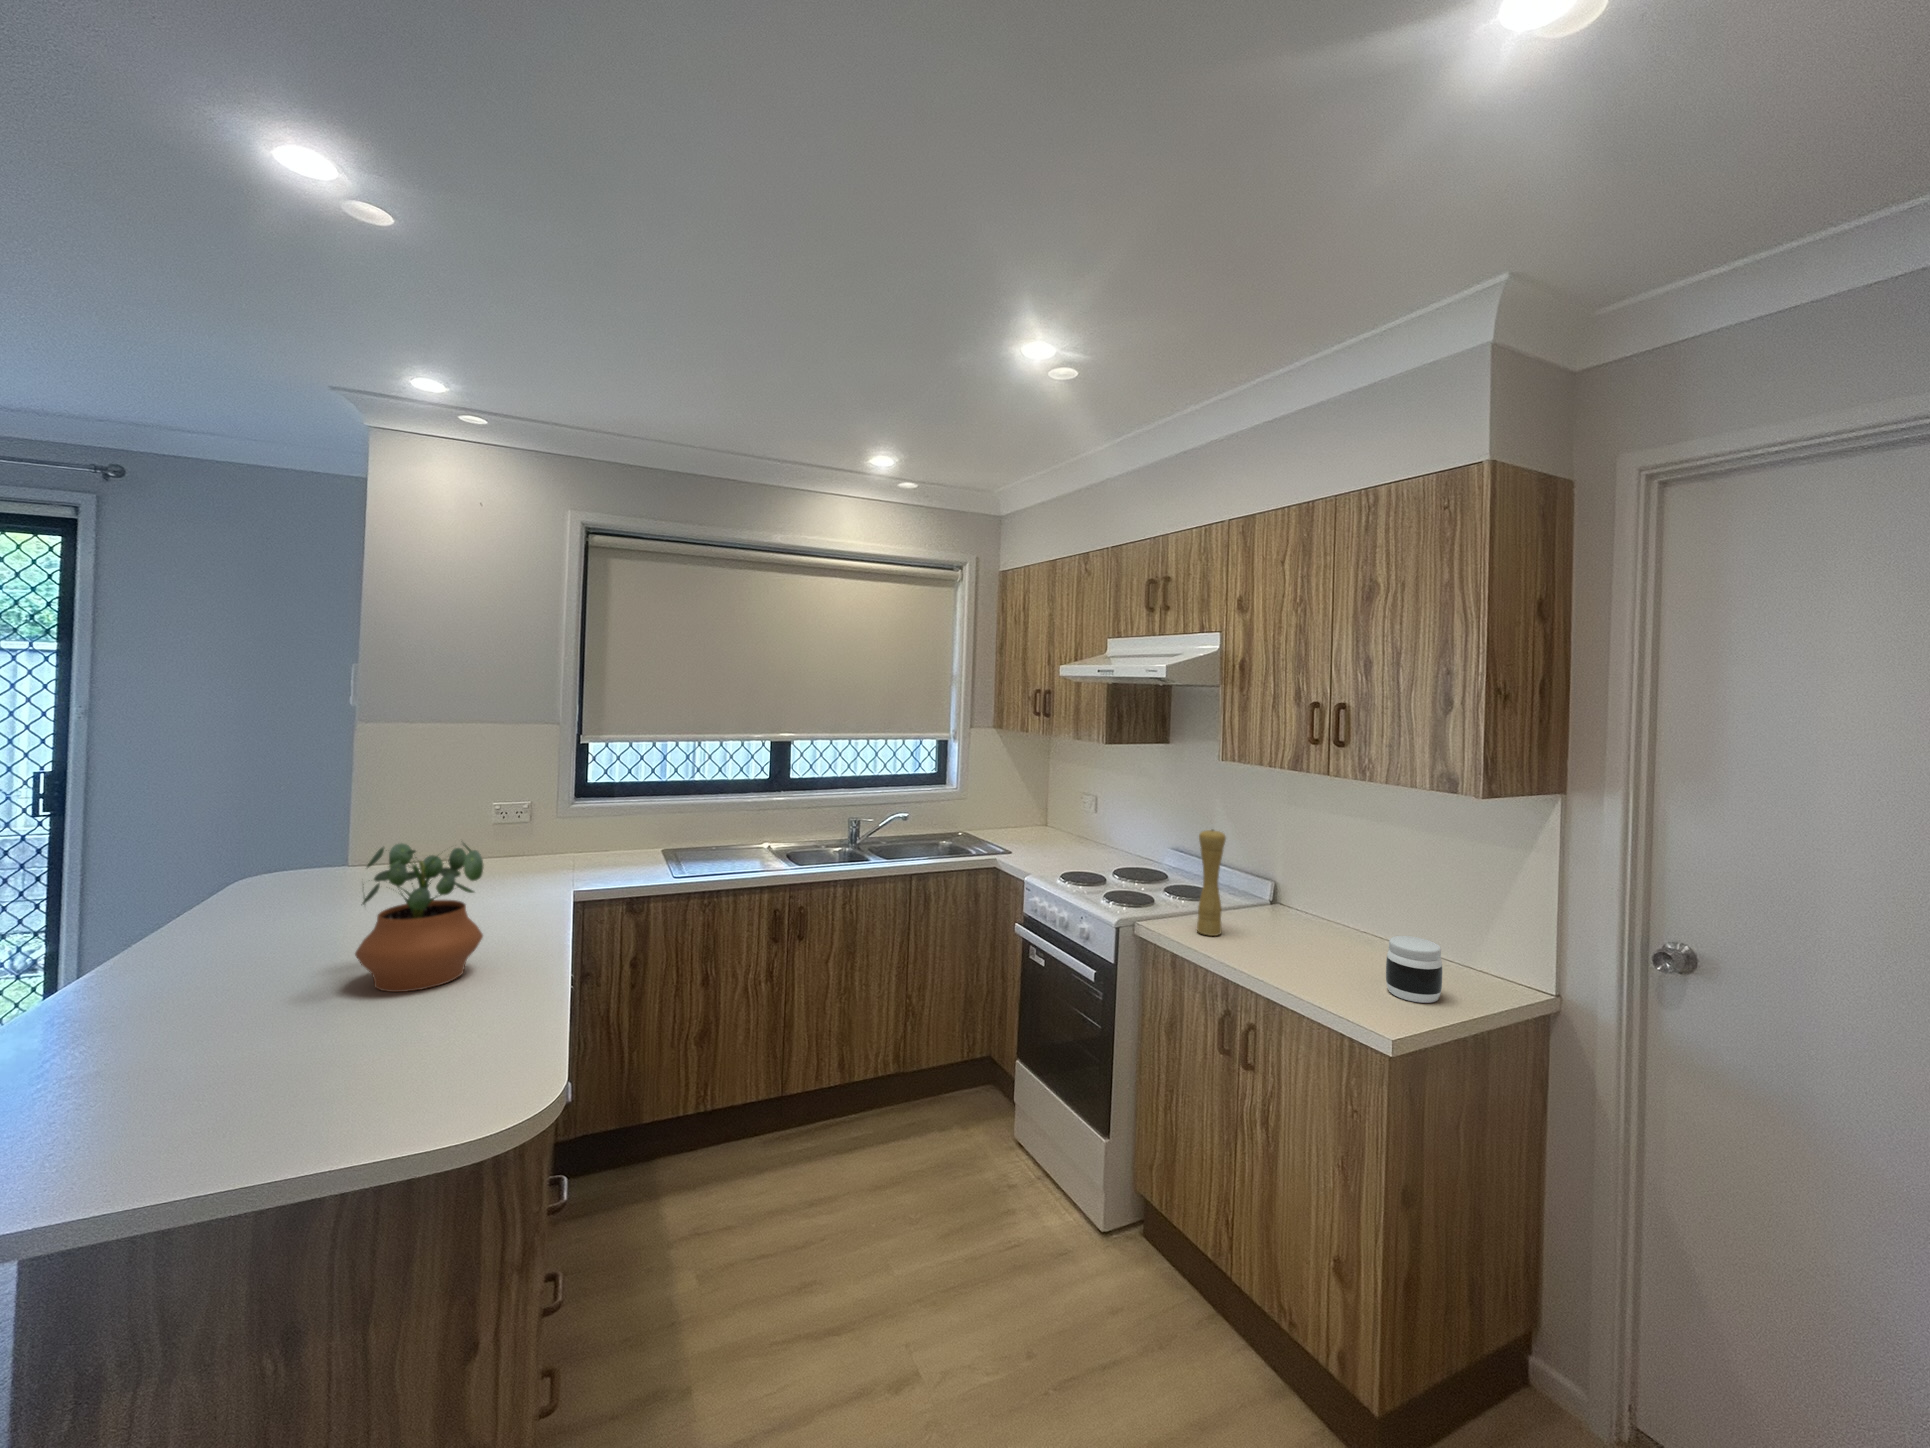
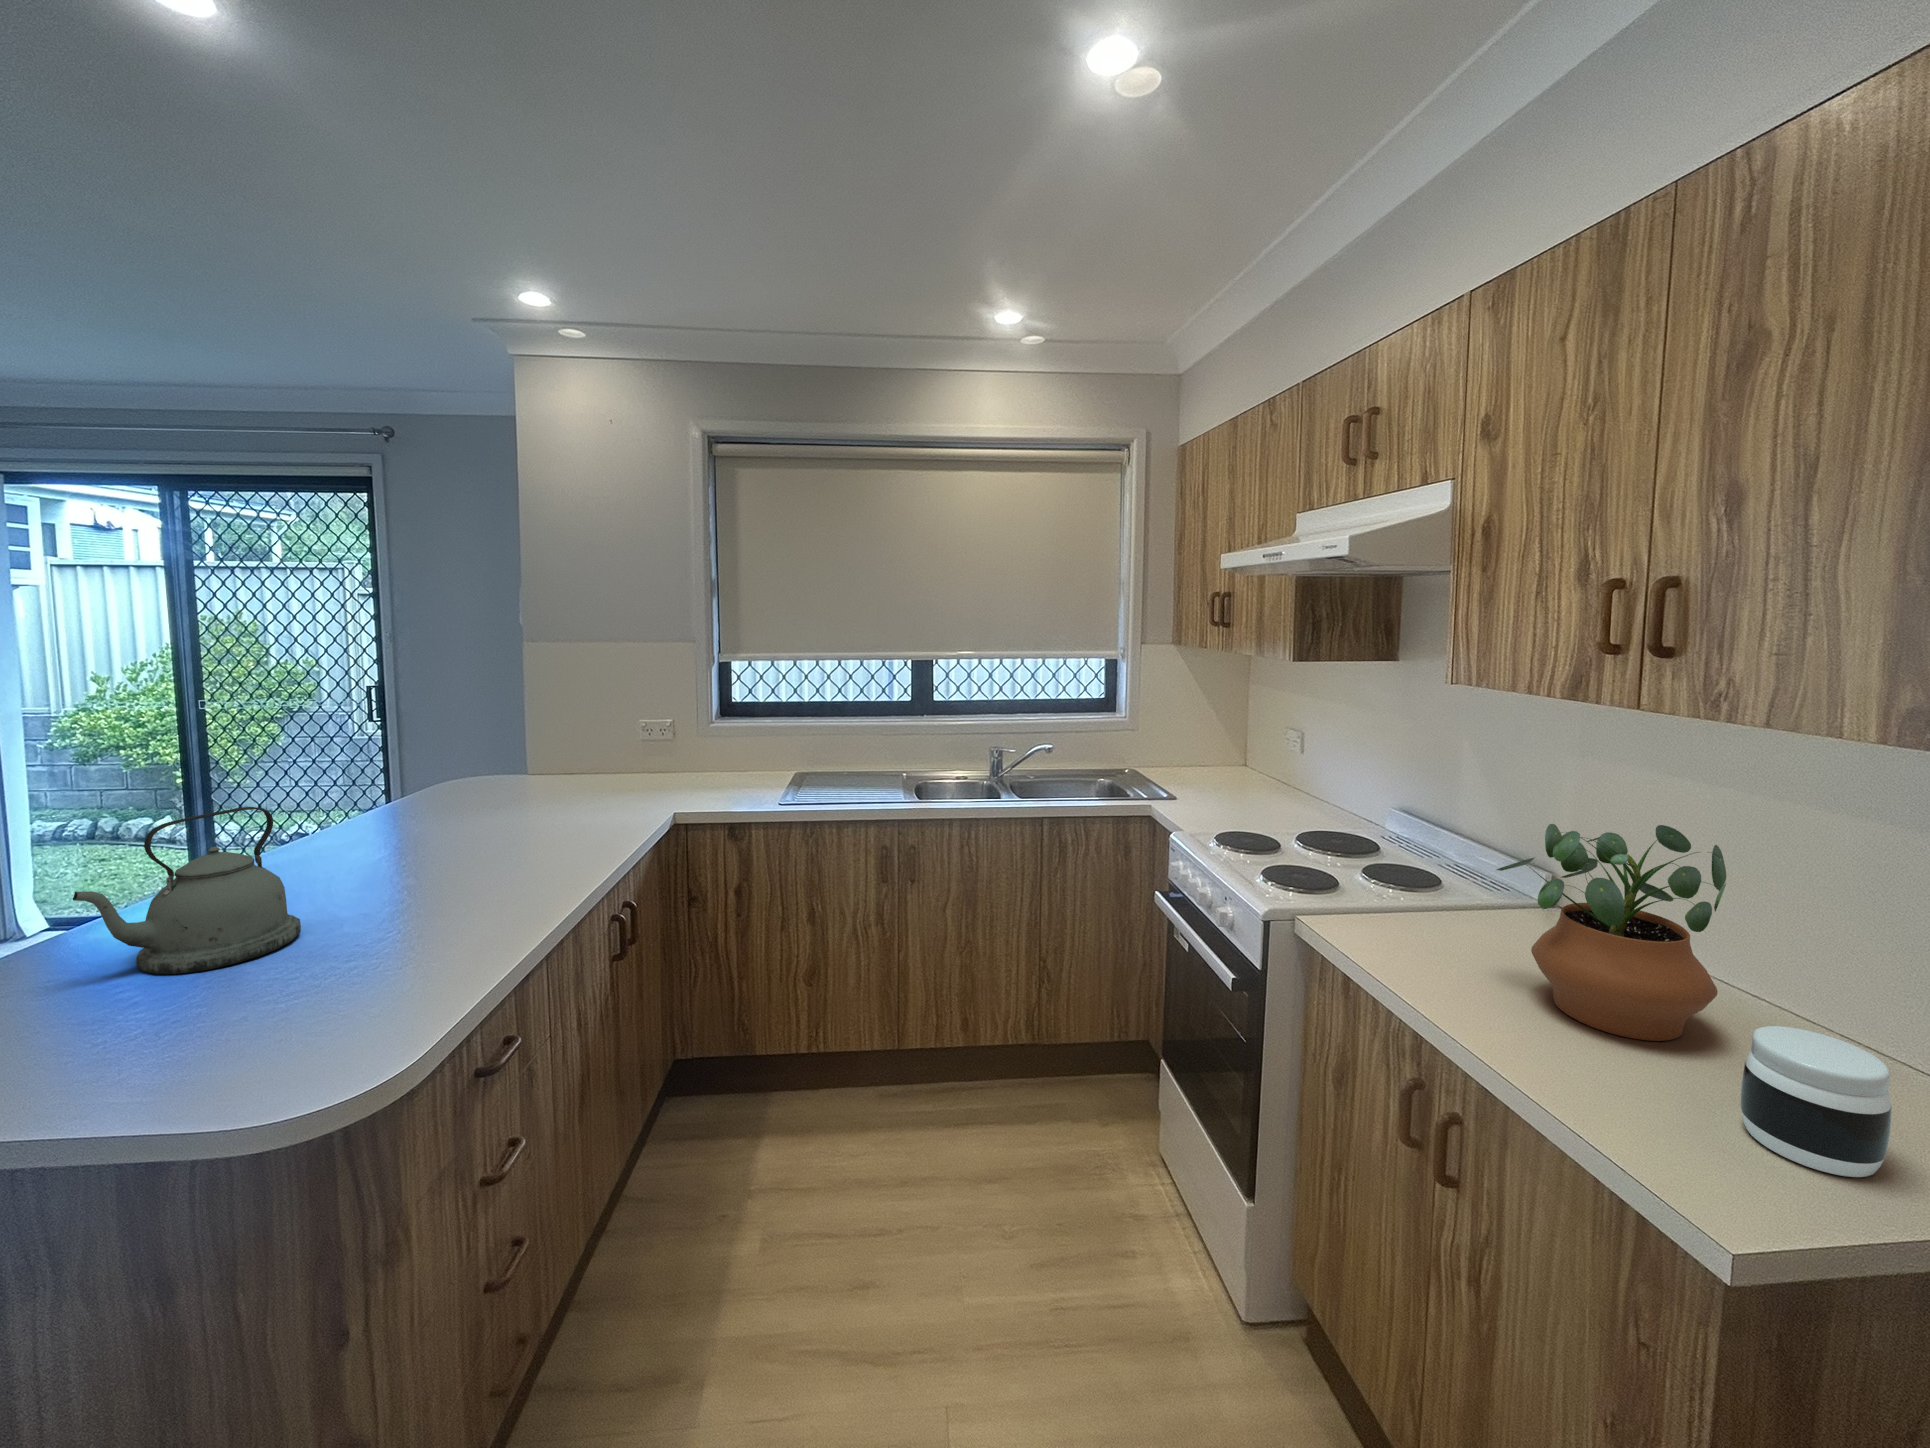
pepper mill: present [1197,829,1226,936] -> none [1385,791,1438,956]
potted plant: present [355,843,483,992] -> present [1497,824,1726,1041]
kettle: none [64,898,278,1083] -> present [73,807,301,974]

